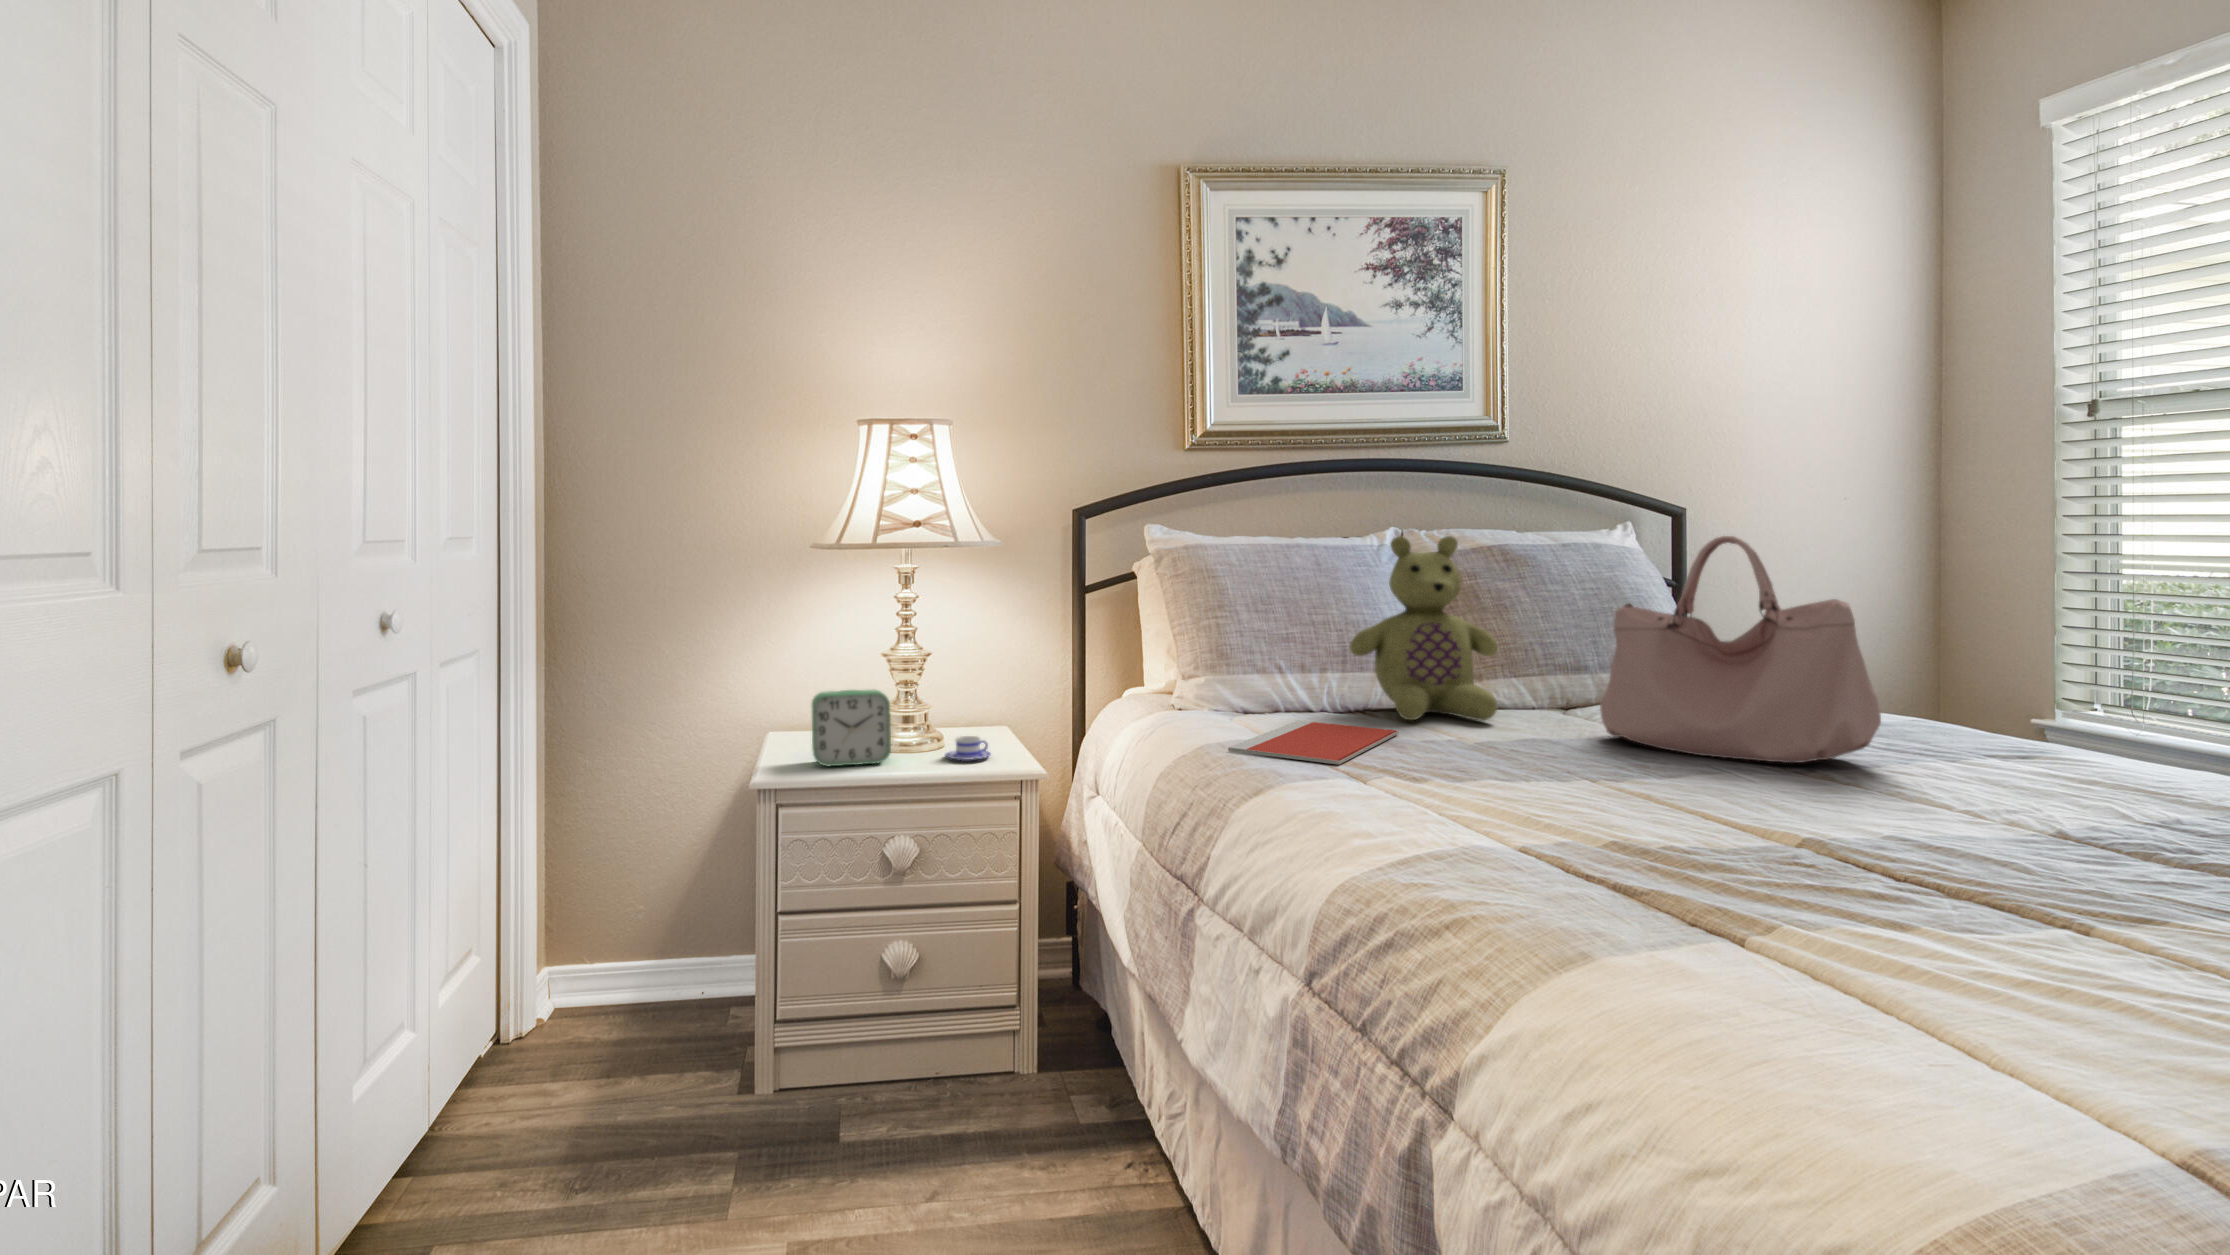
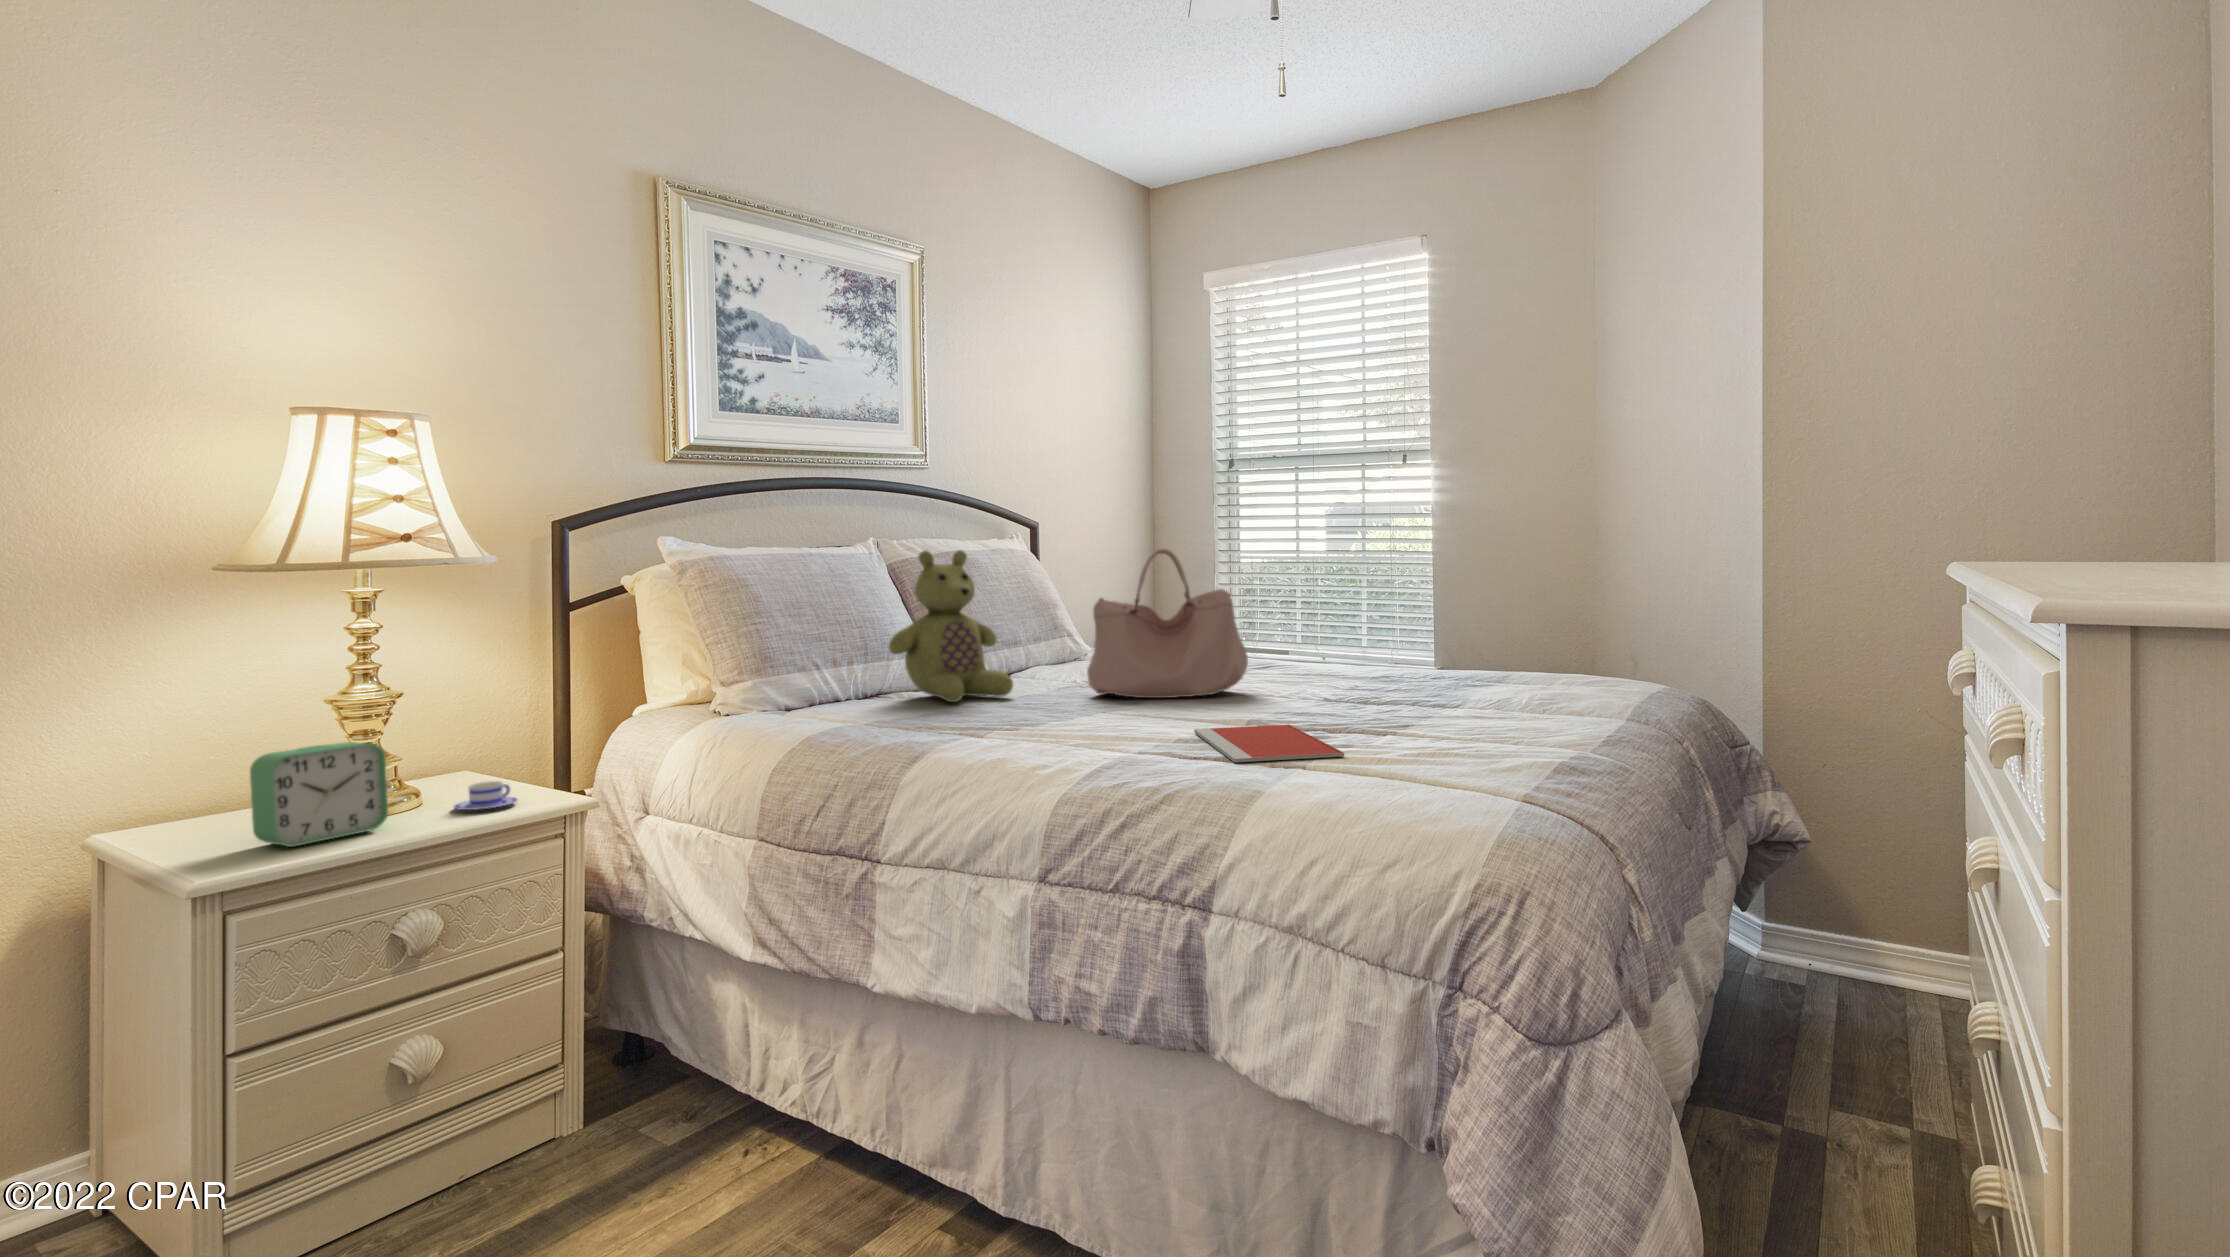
notebook: present [1228,721,1399,765] -> present [1194,725,1344,762]

